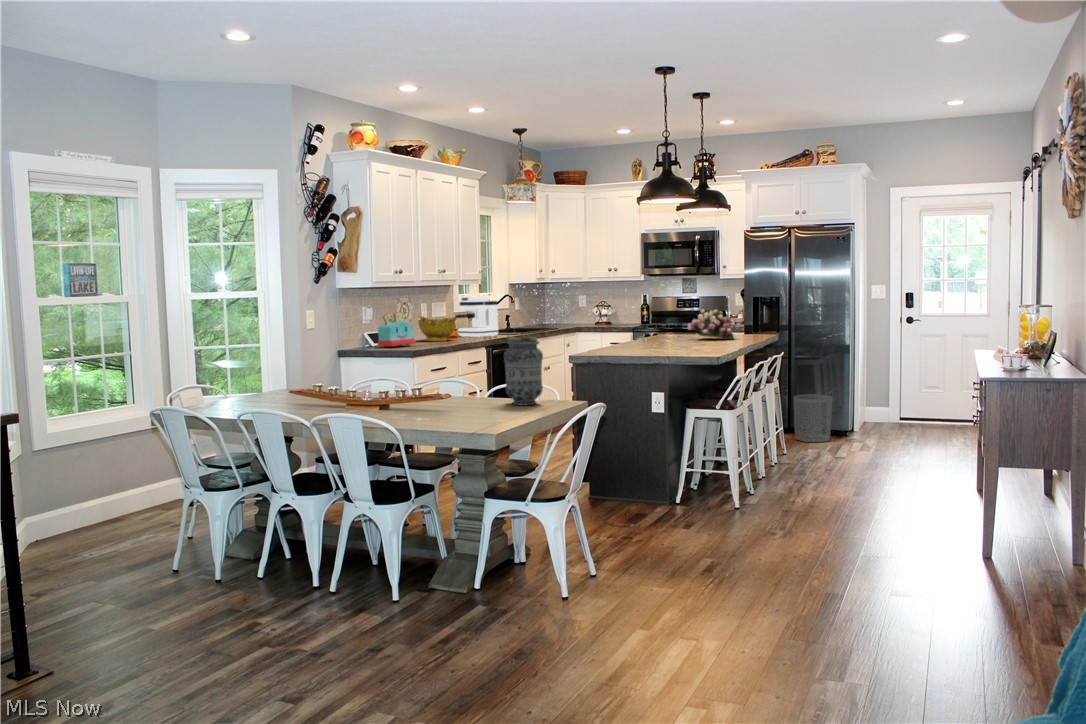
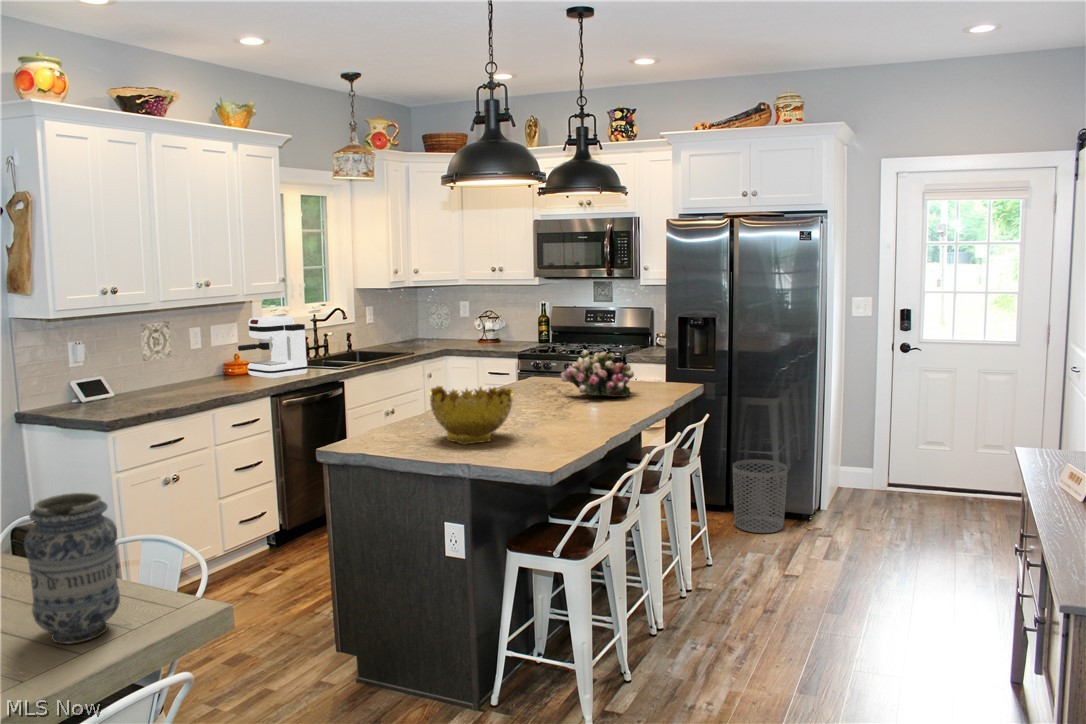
toaster: present [377,312,415,347] -> none [72,355,137,411]
decorative bowl: present [418,317,457,341] -> present [430,386,513,445]

